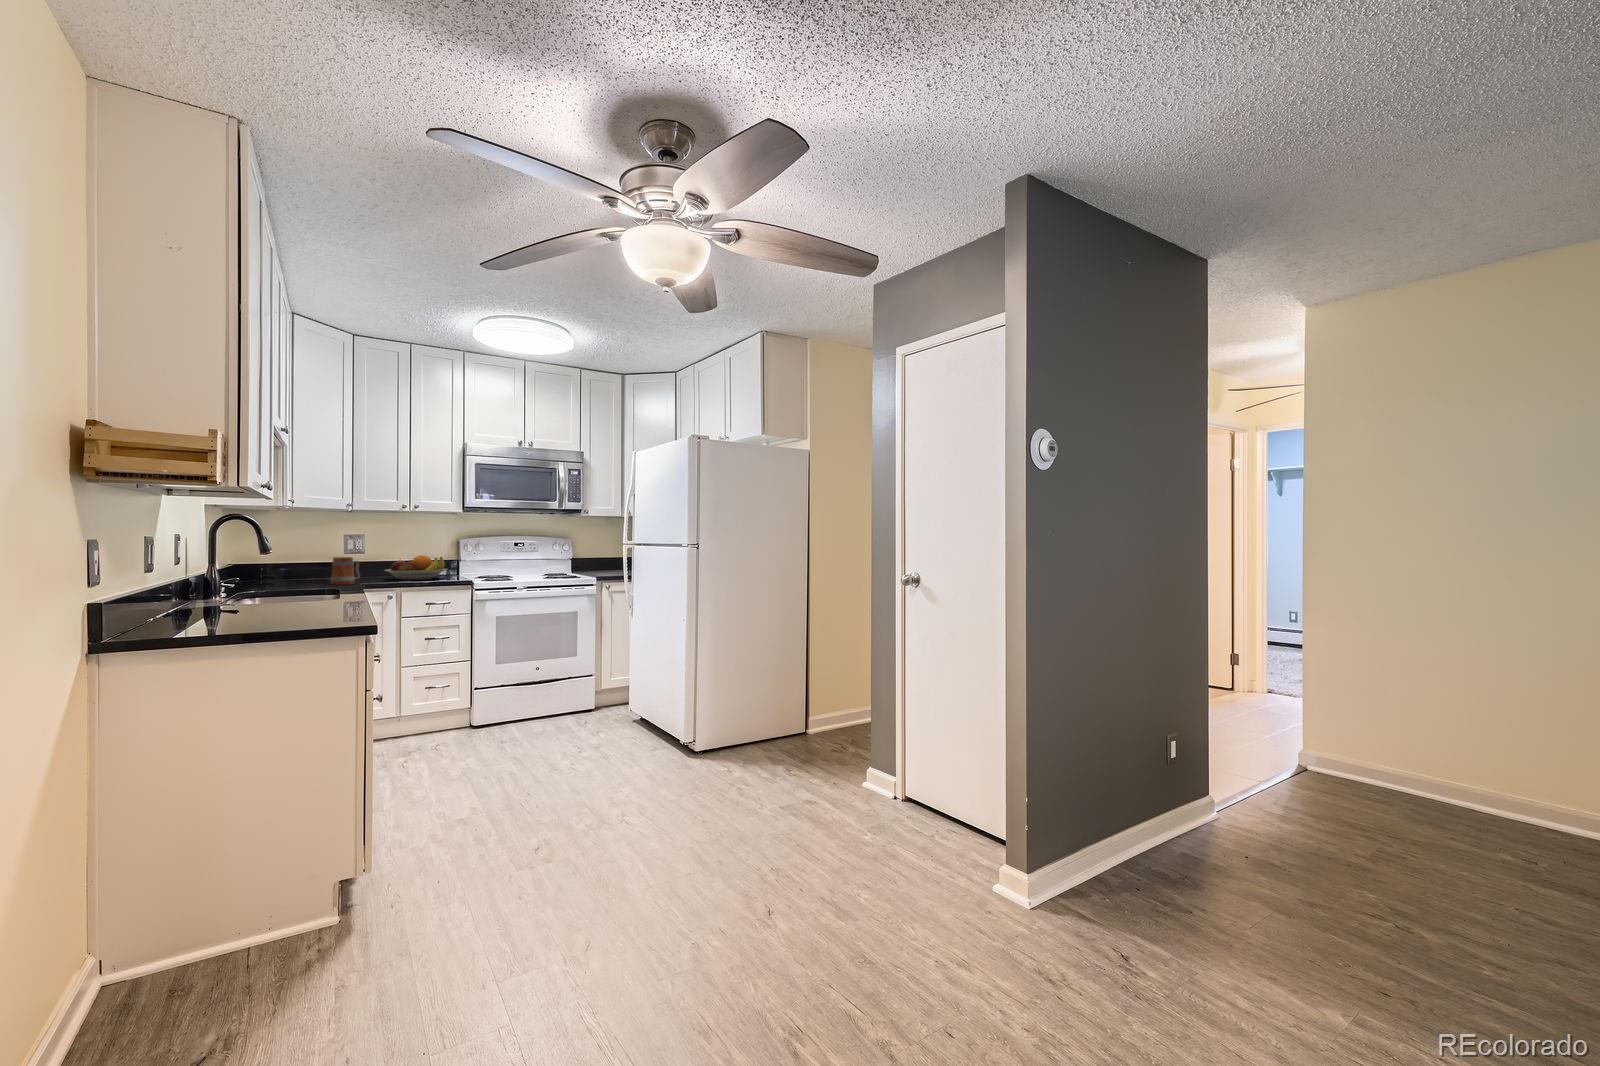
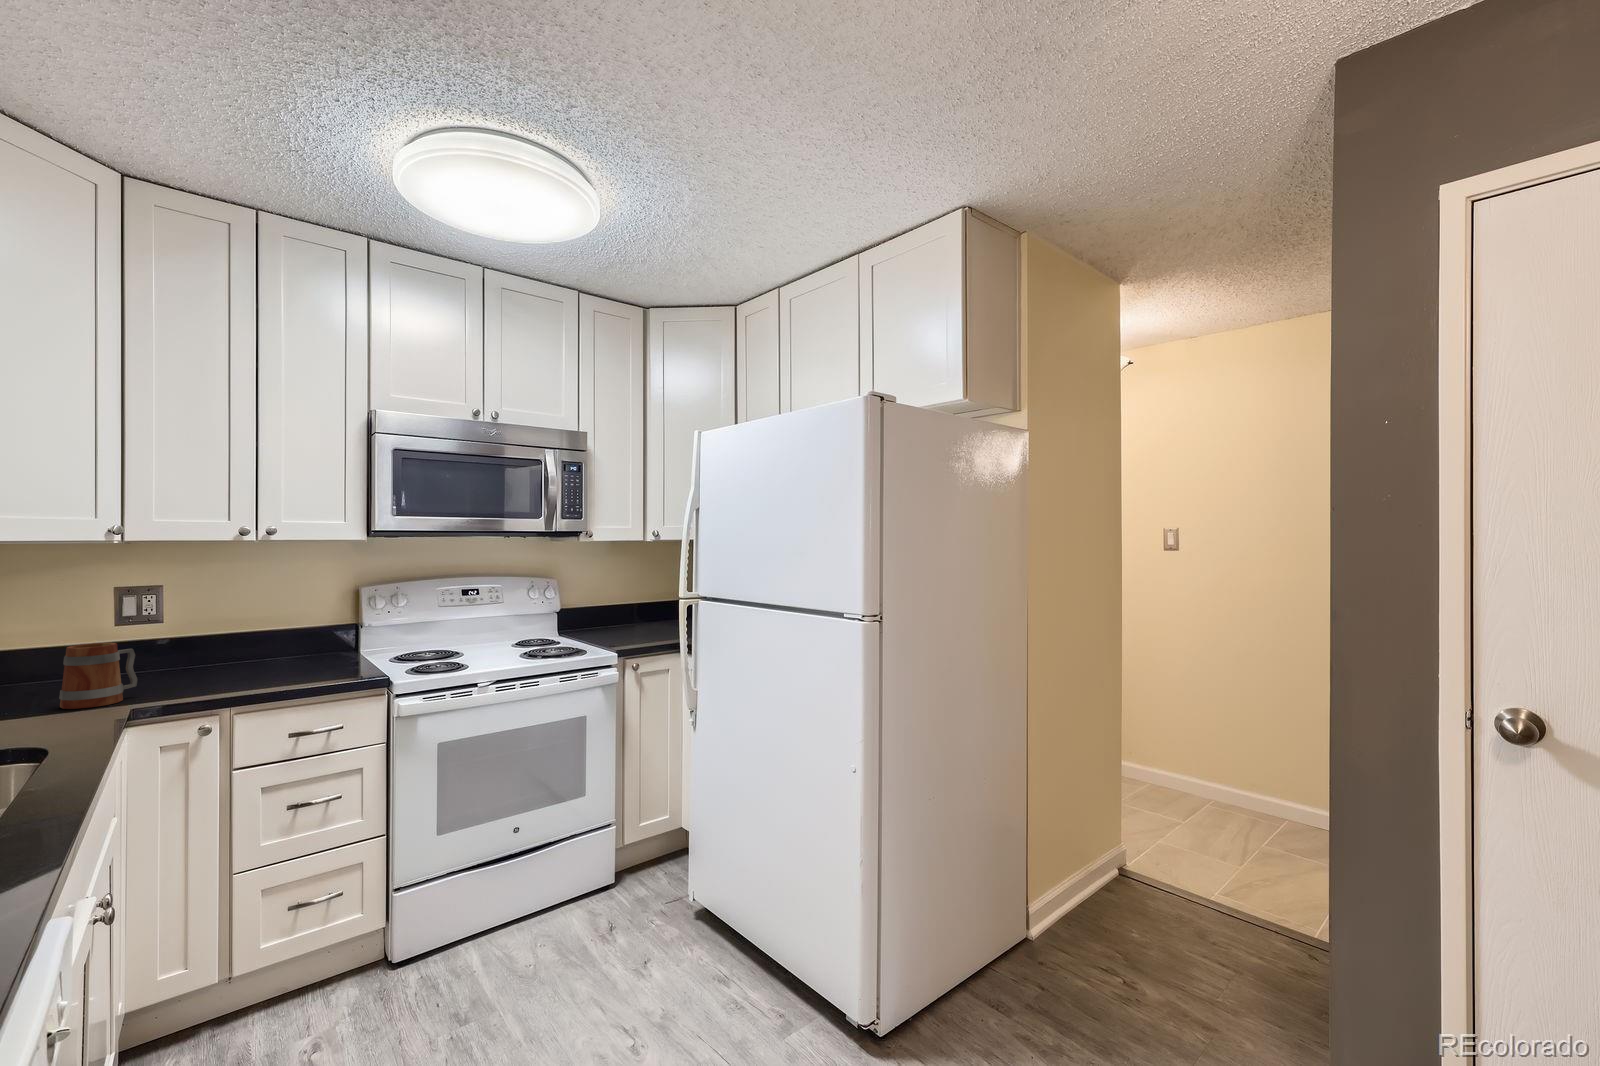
fruit bowl: present [385,555,447,580] -> none [203,623,335,672]

